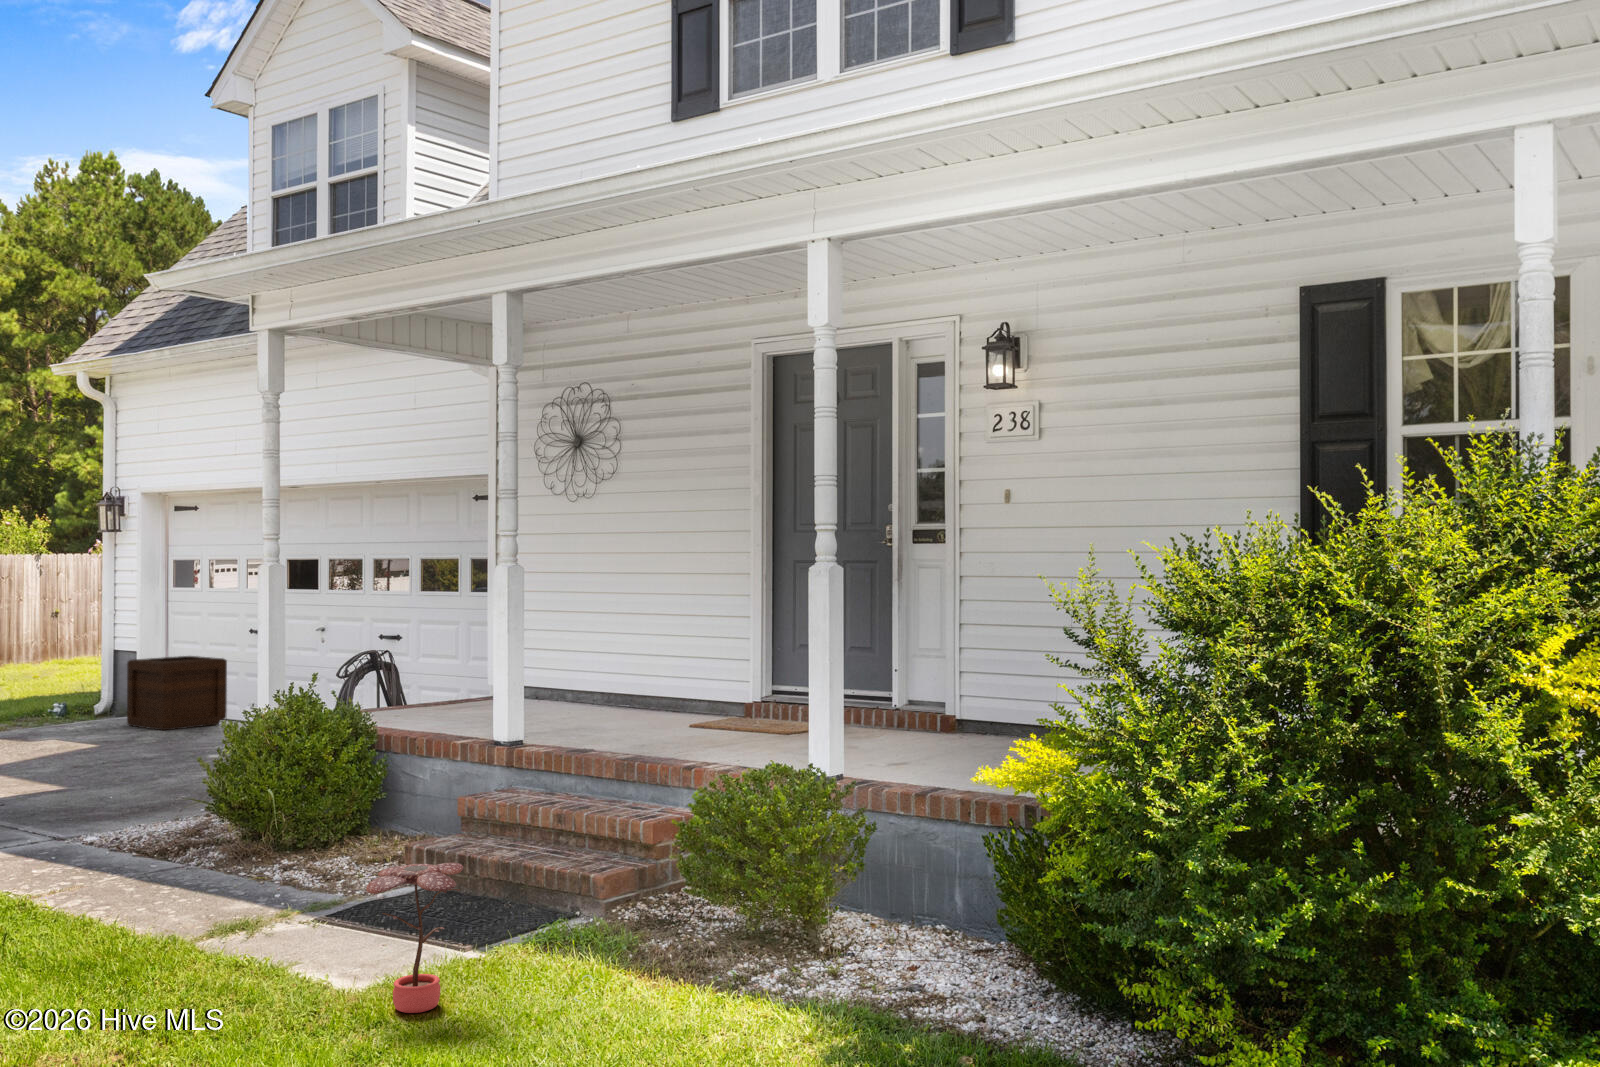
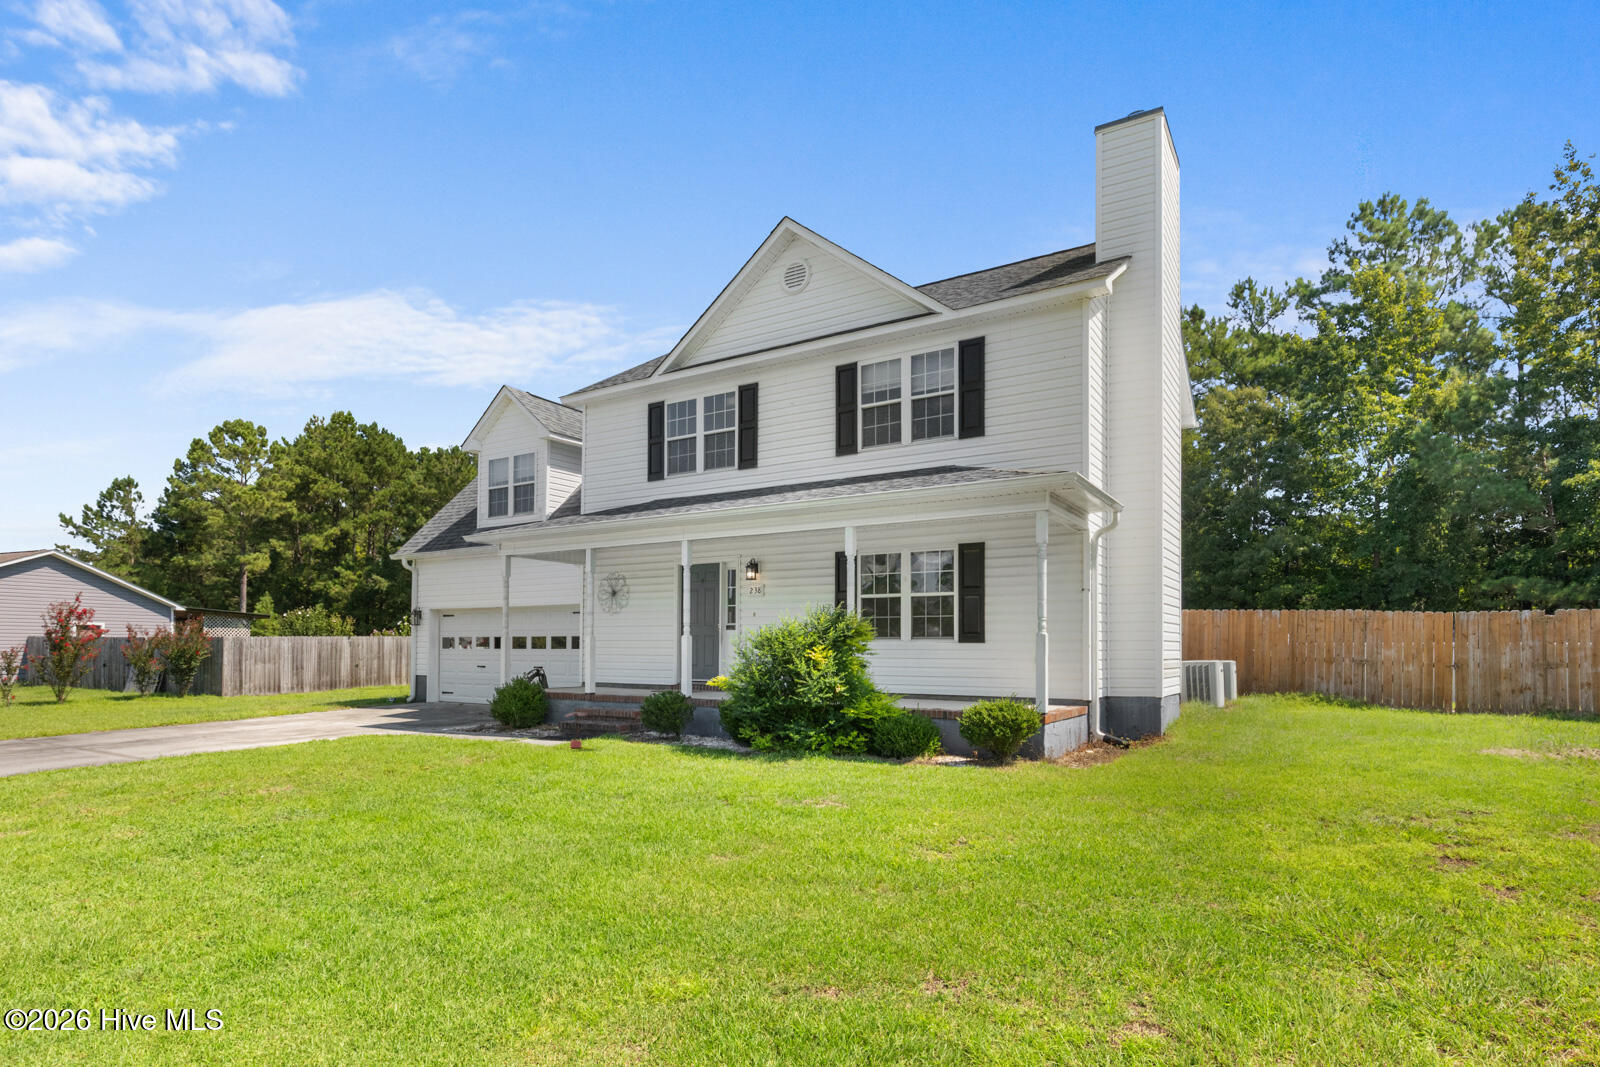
wooden crate: present [127,656,227,730] -> none [412,680,456,712]

